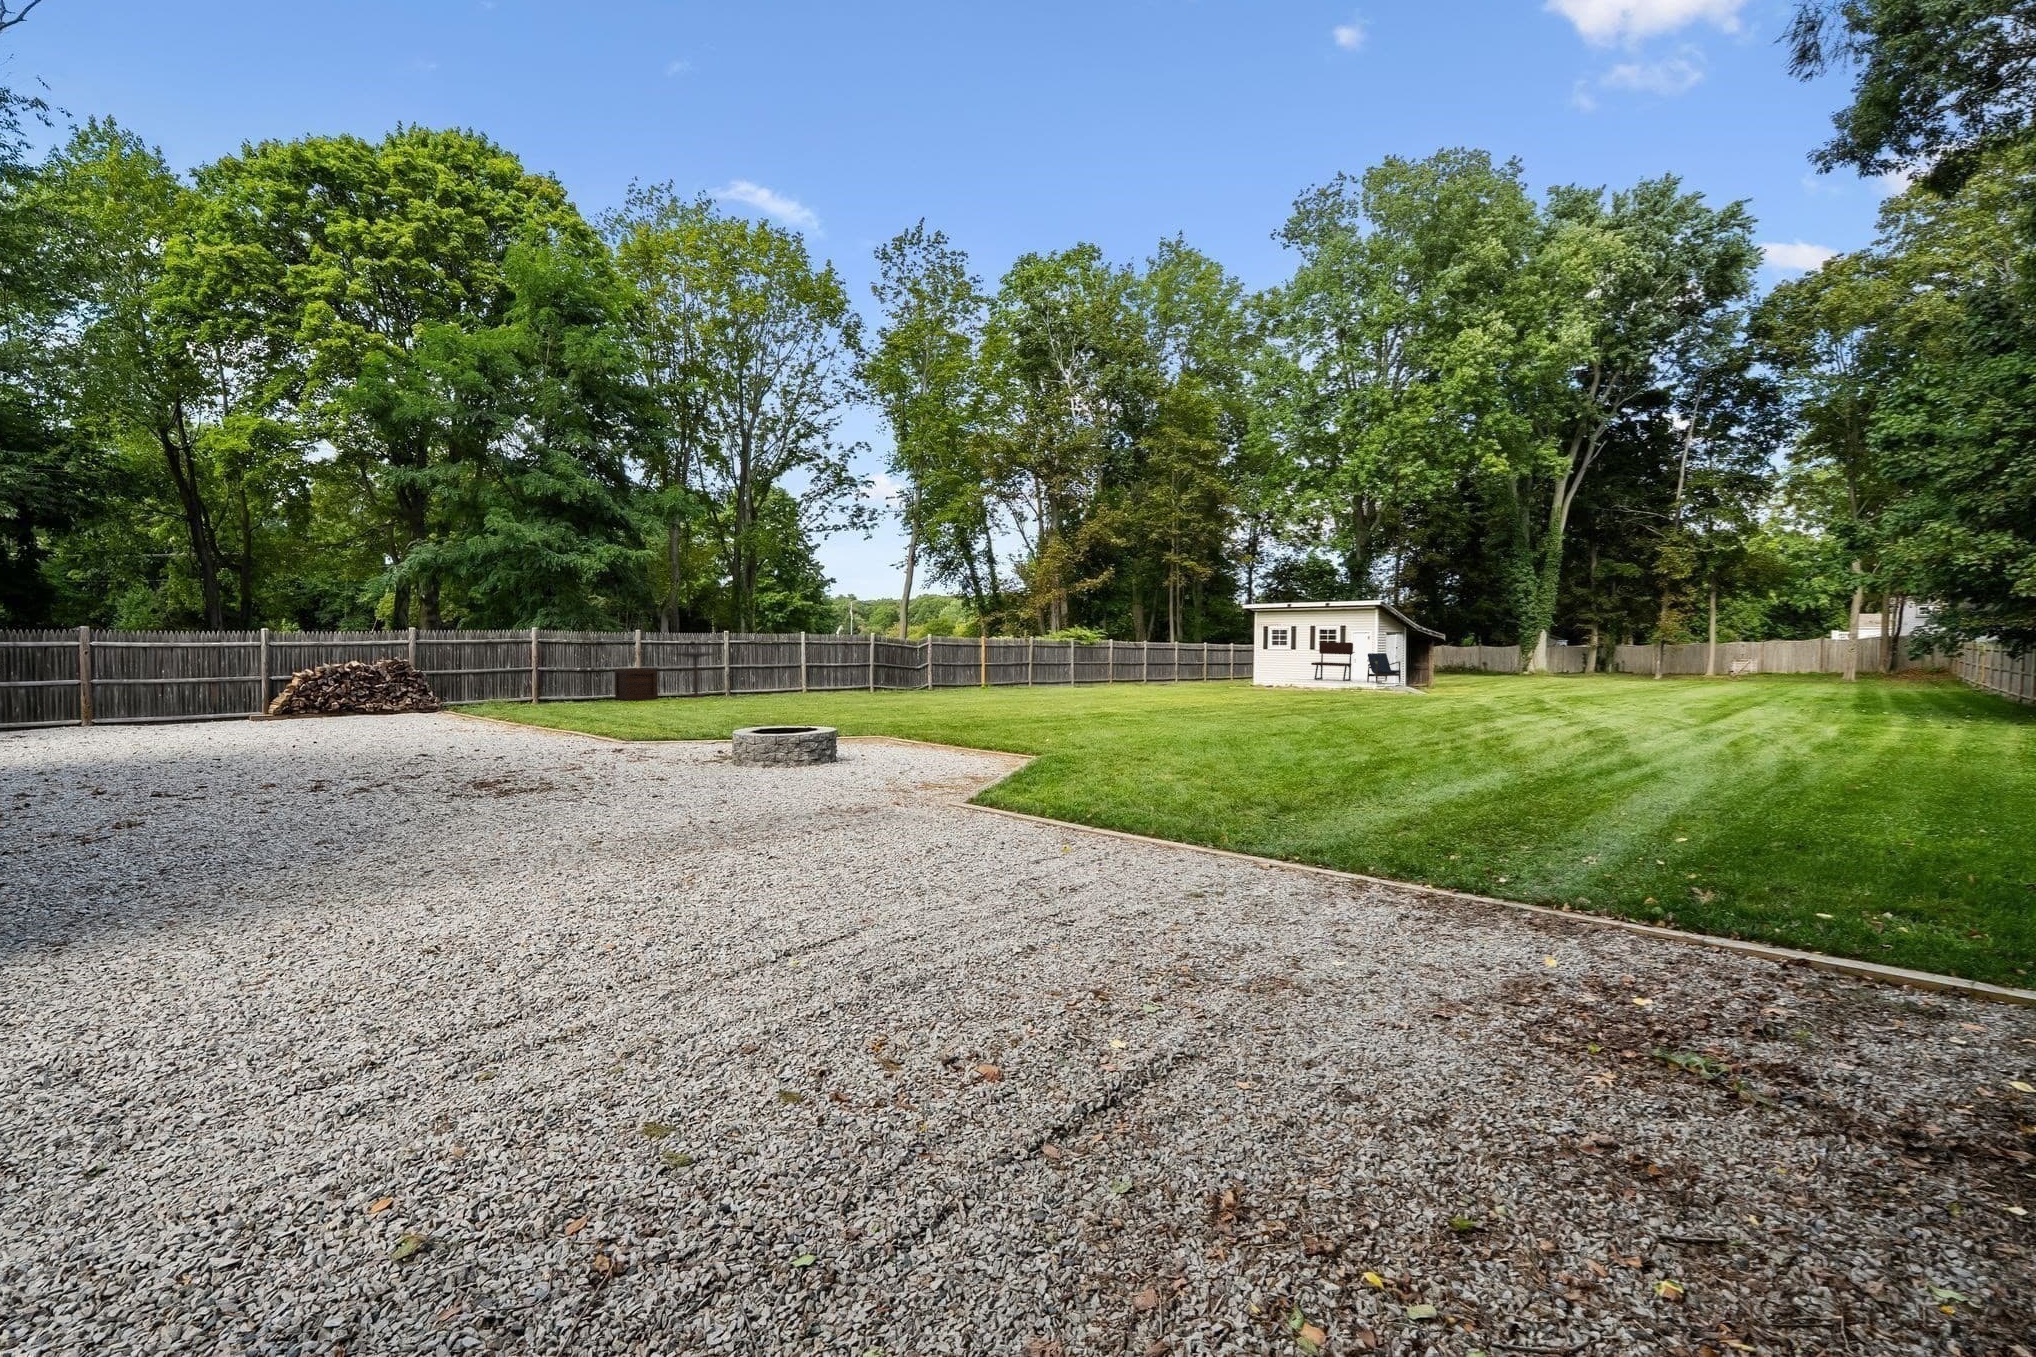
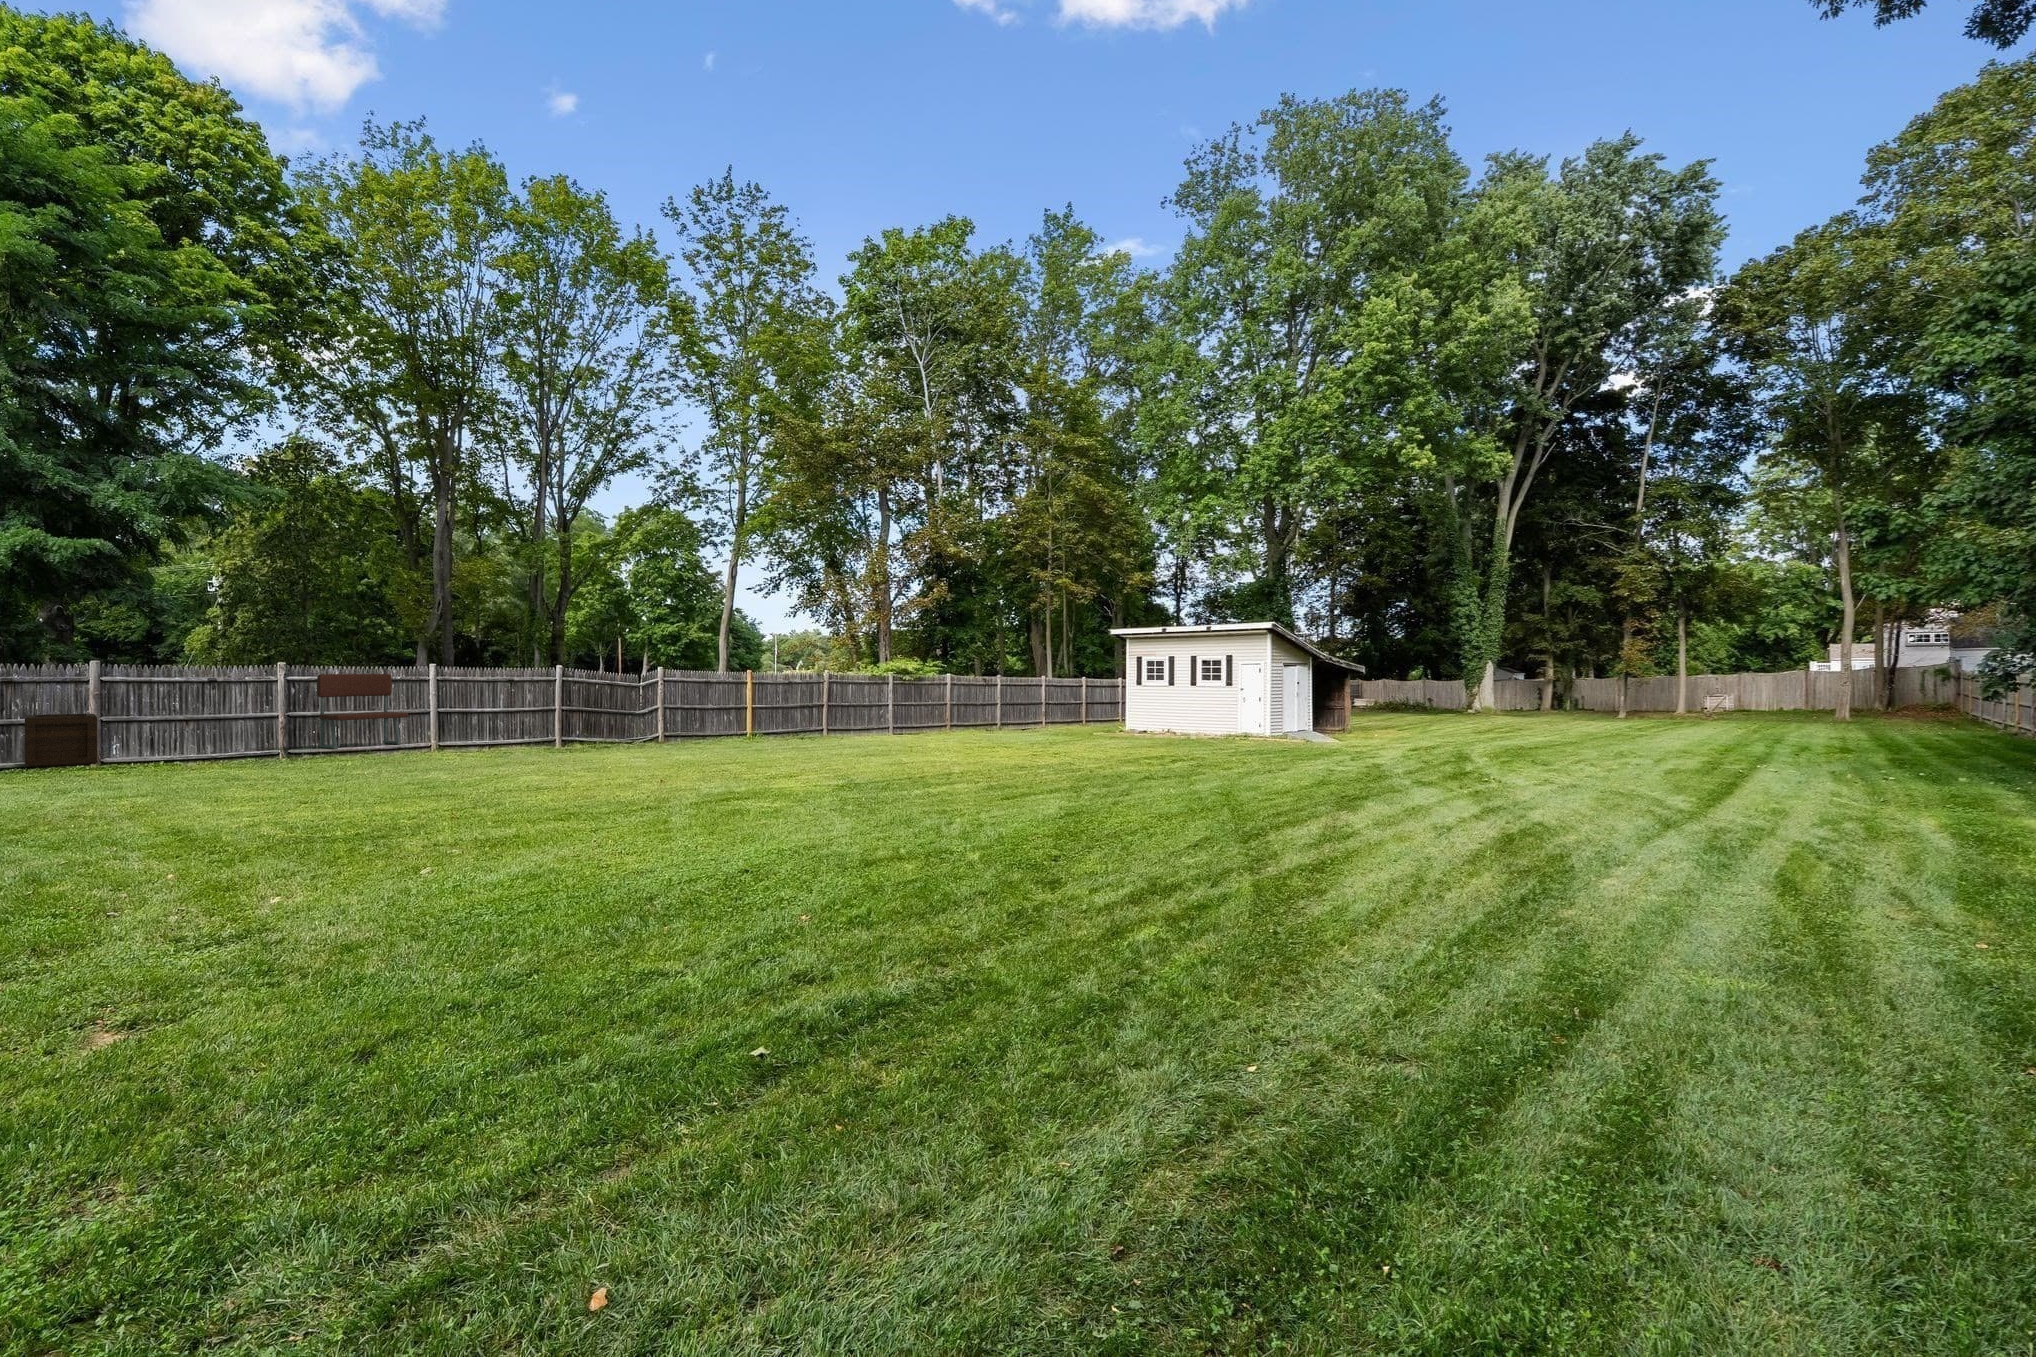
bench: present [1311,642,1353,681] -> present [317,674,408,749]
pedestal table: present [675,652,715,697] -> none [148,689,234,758]
lounge chair: present [1367,653,1401,683] -> none [1257,693,1298,732]

